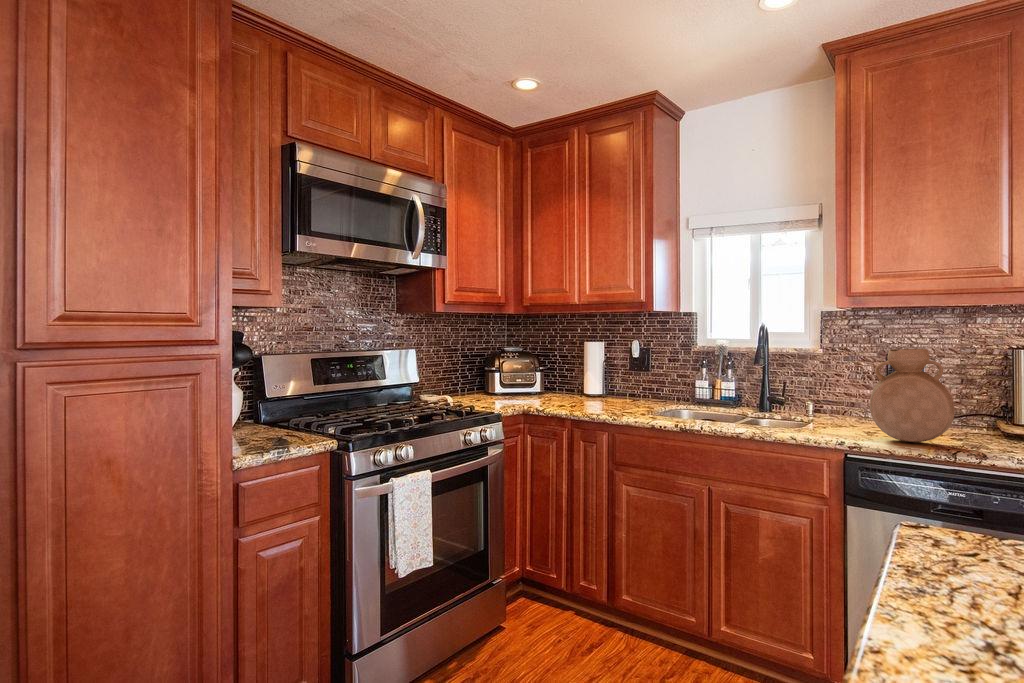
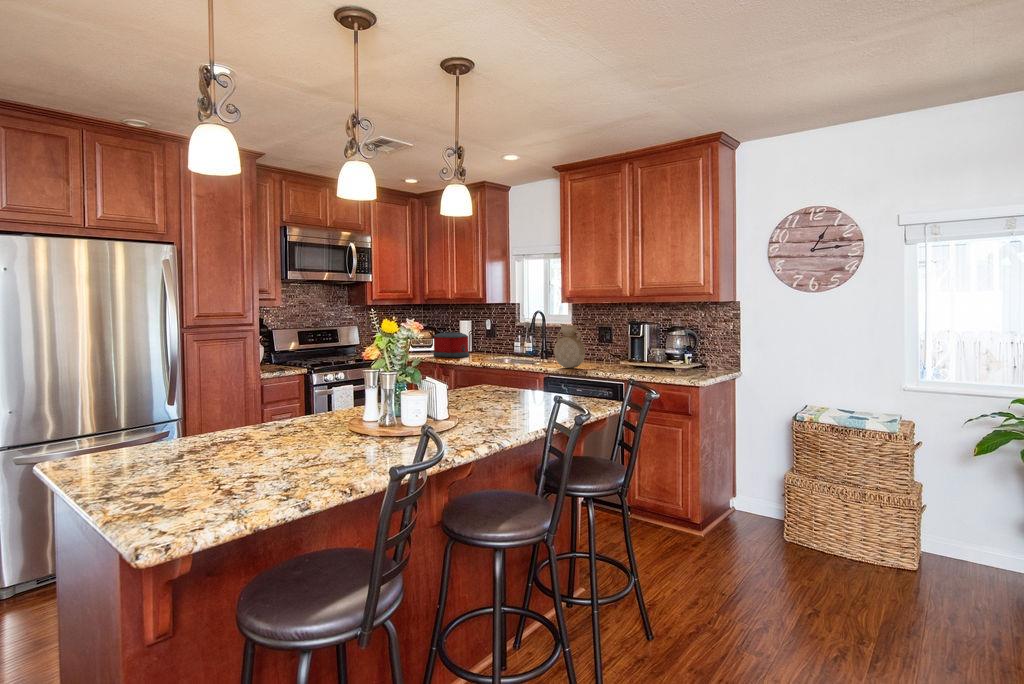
toaster: none [552,362,620,409] -> present [434,332,469,358]

